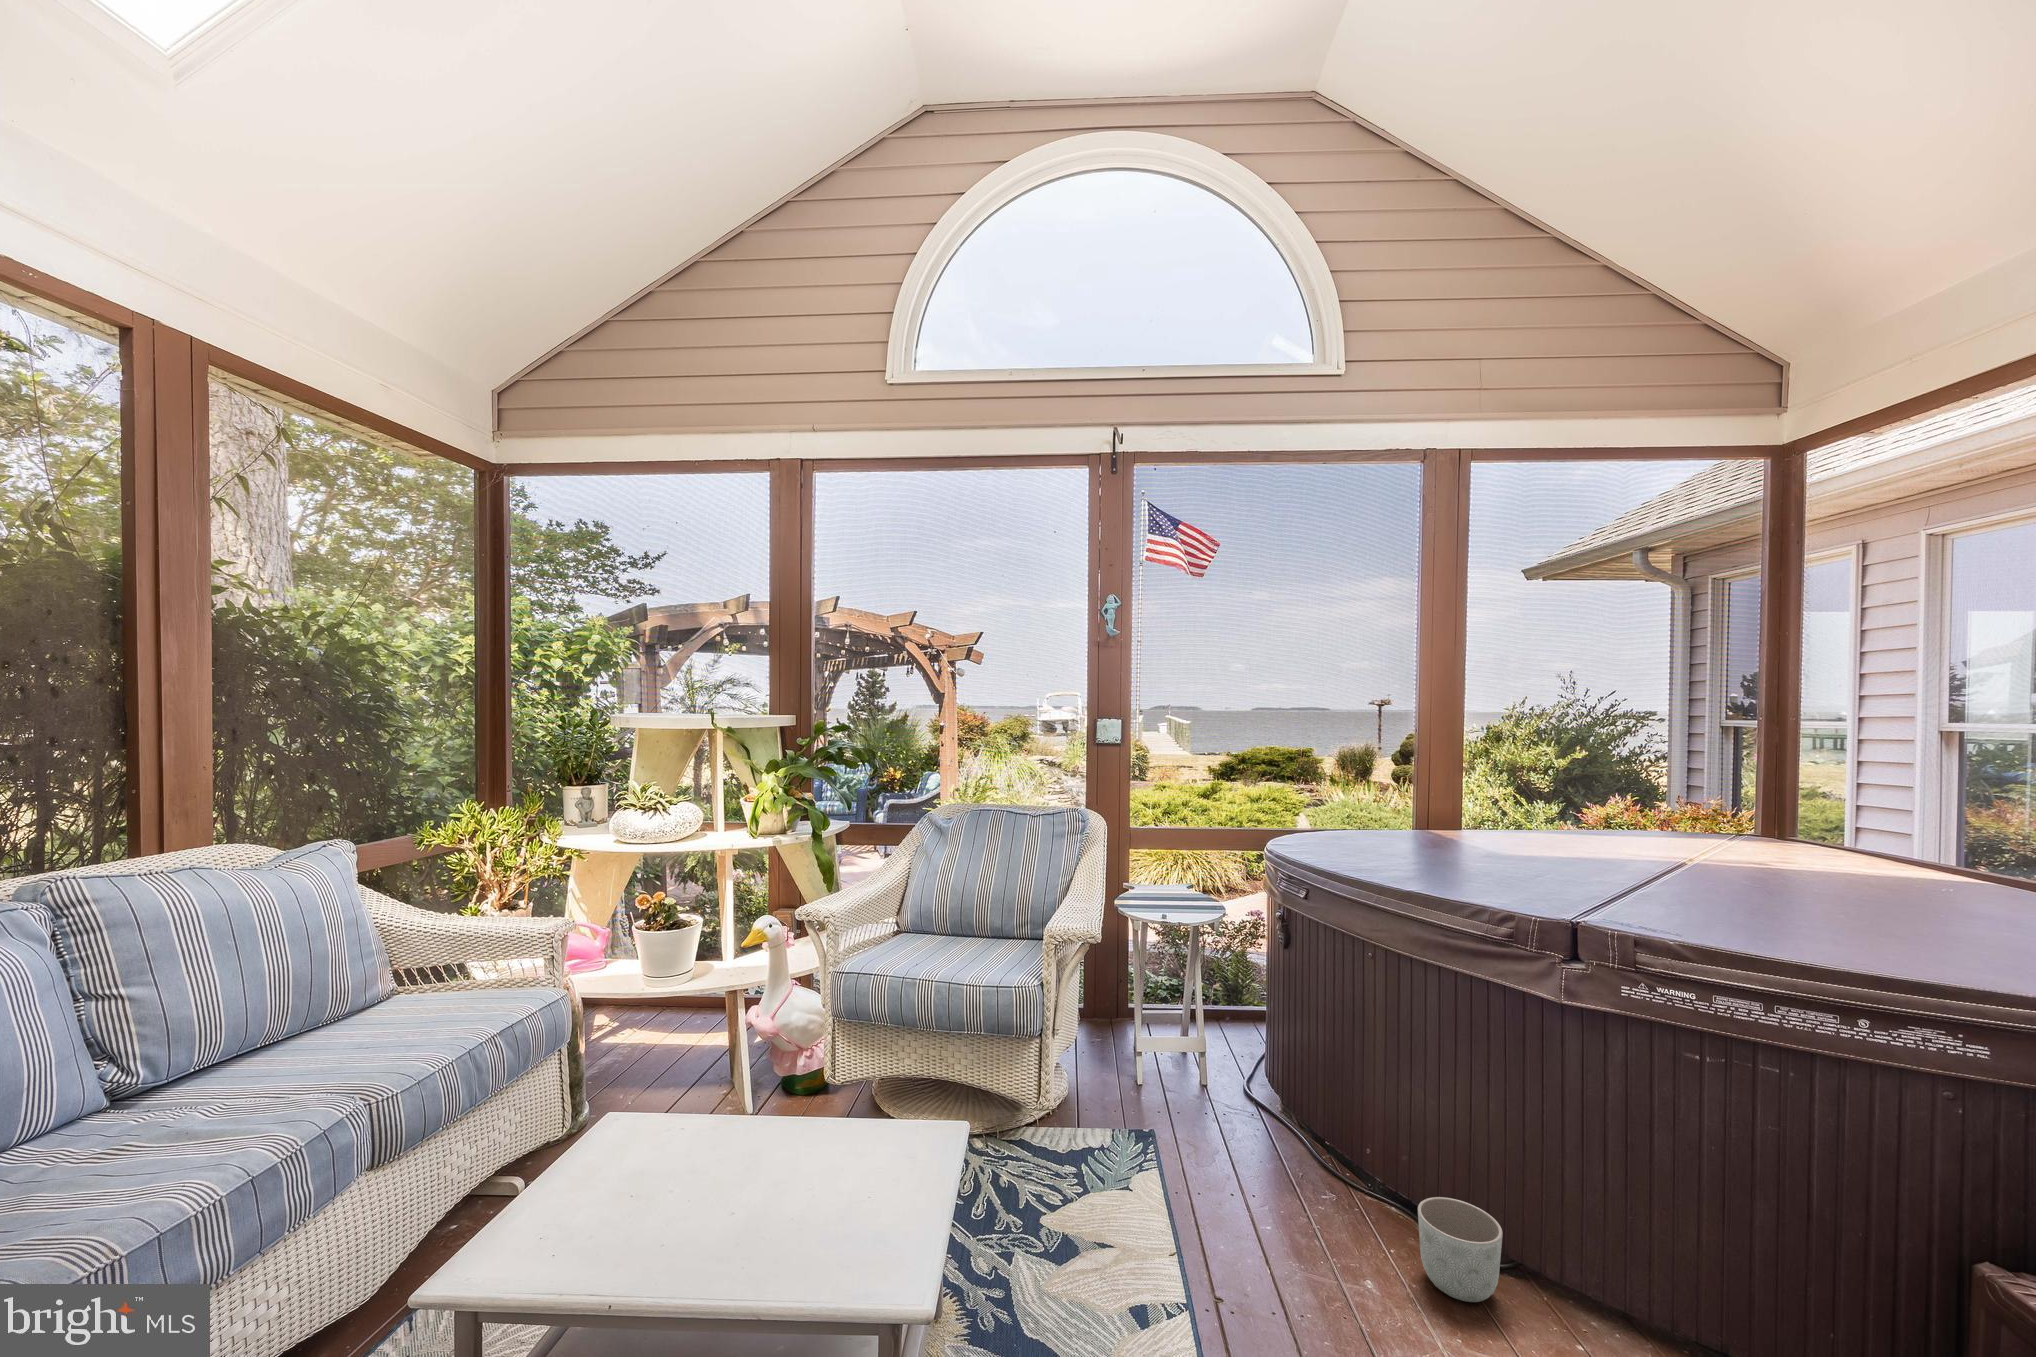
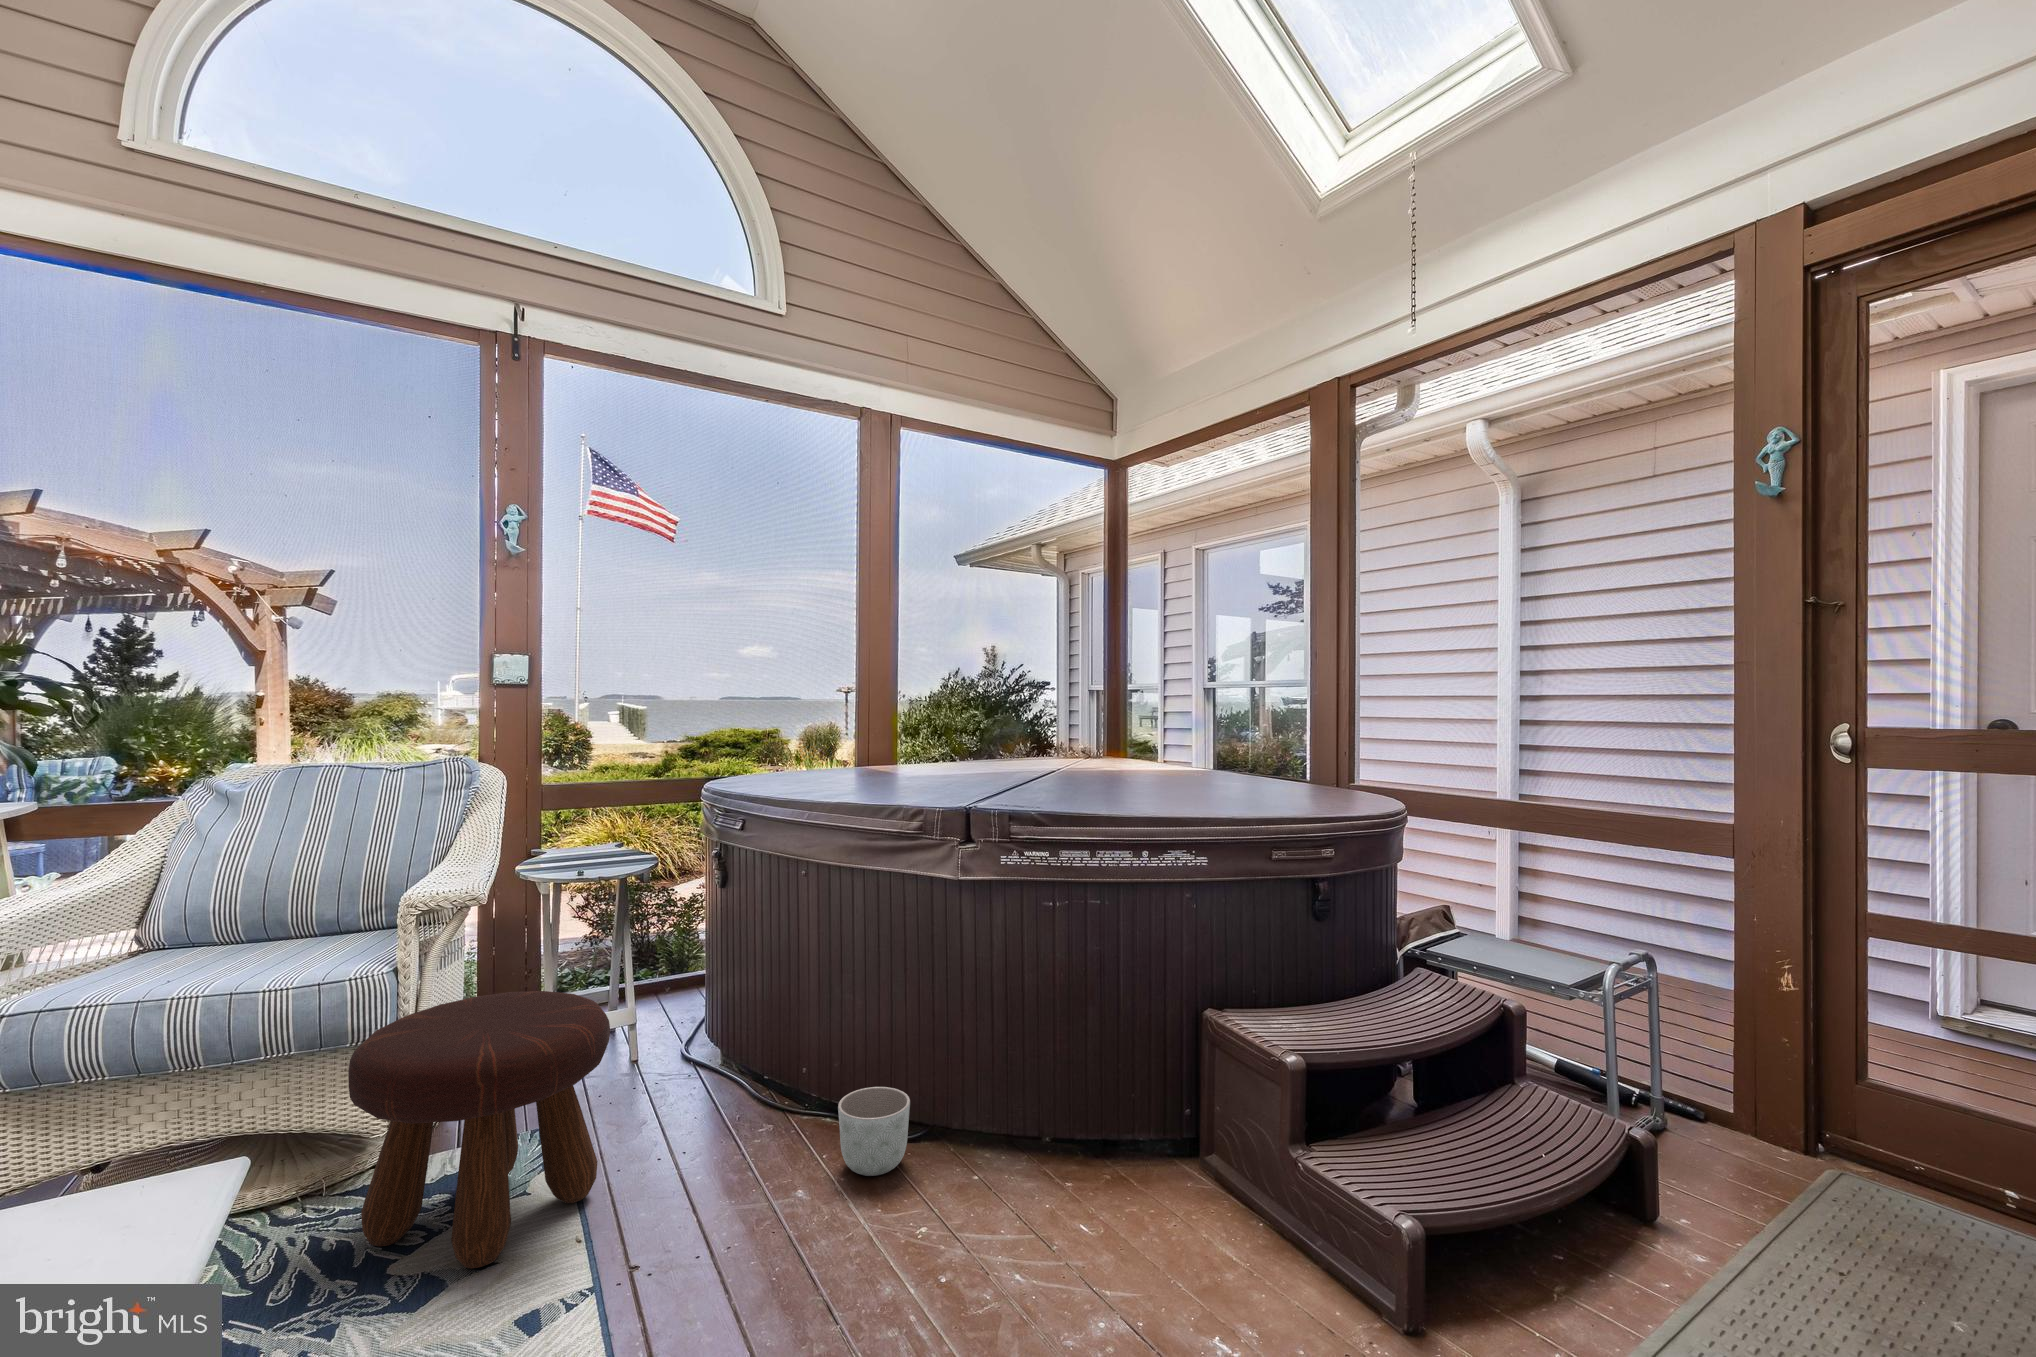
footstool: none [1013,1012,1199,1252] -> present [348,991,610,1268]

